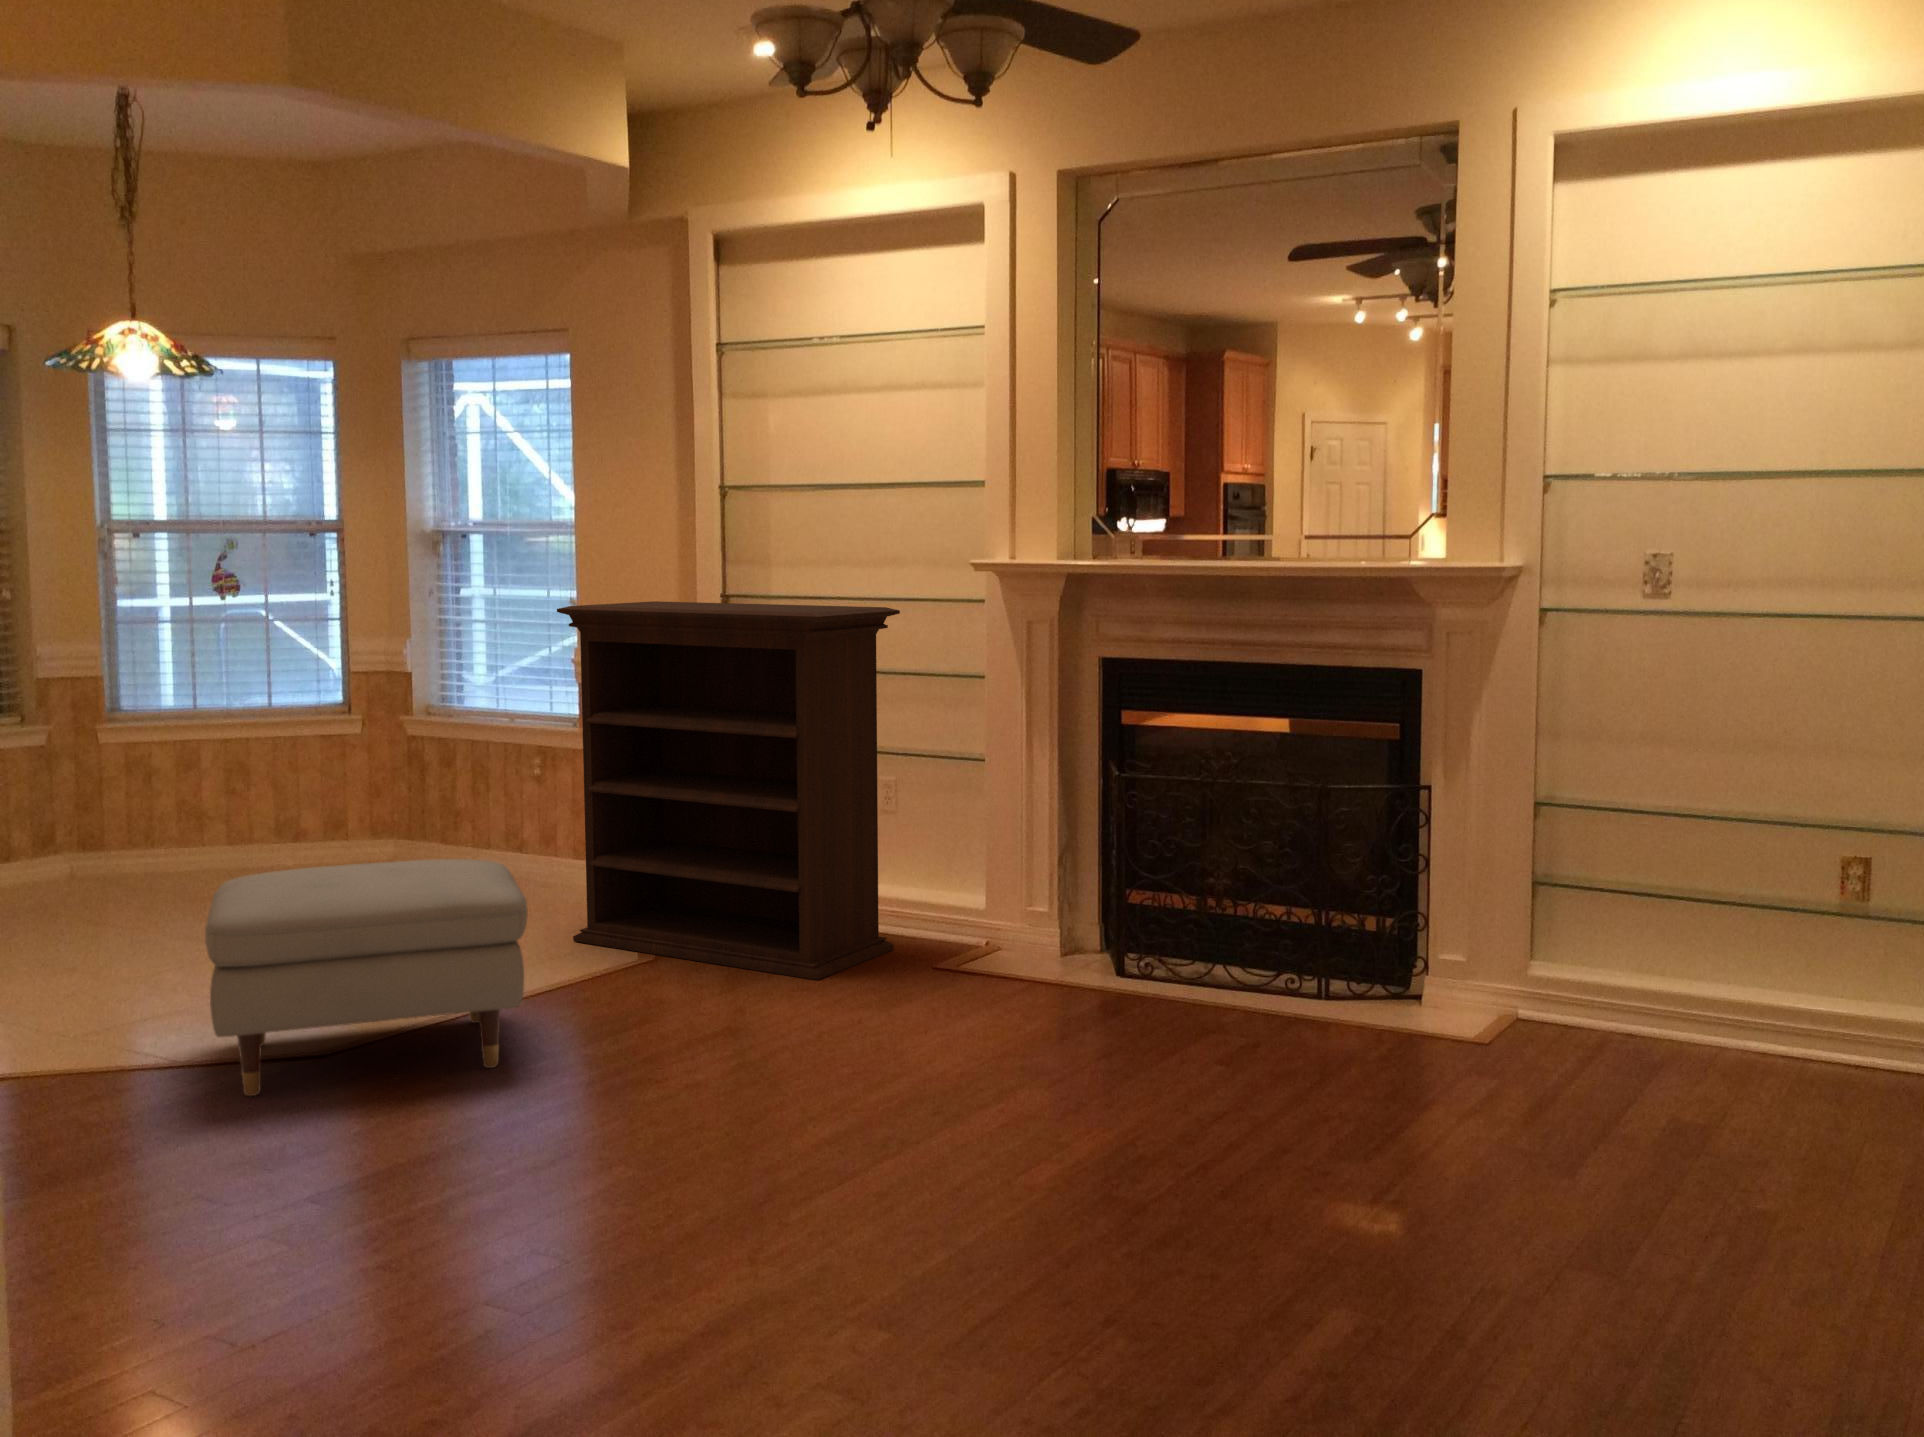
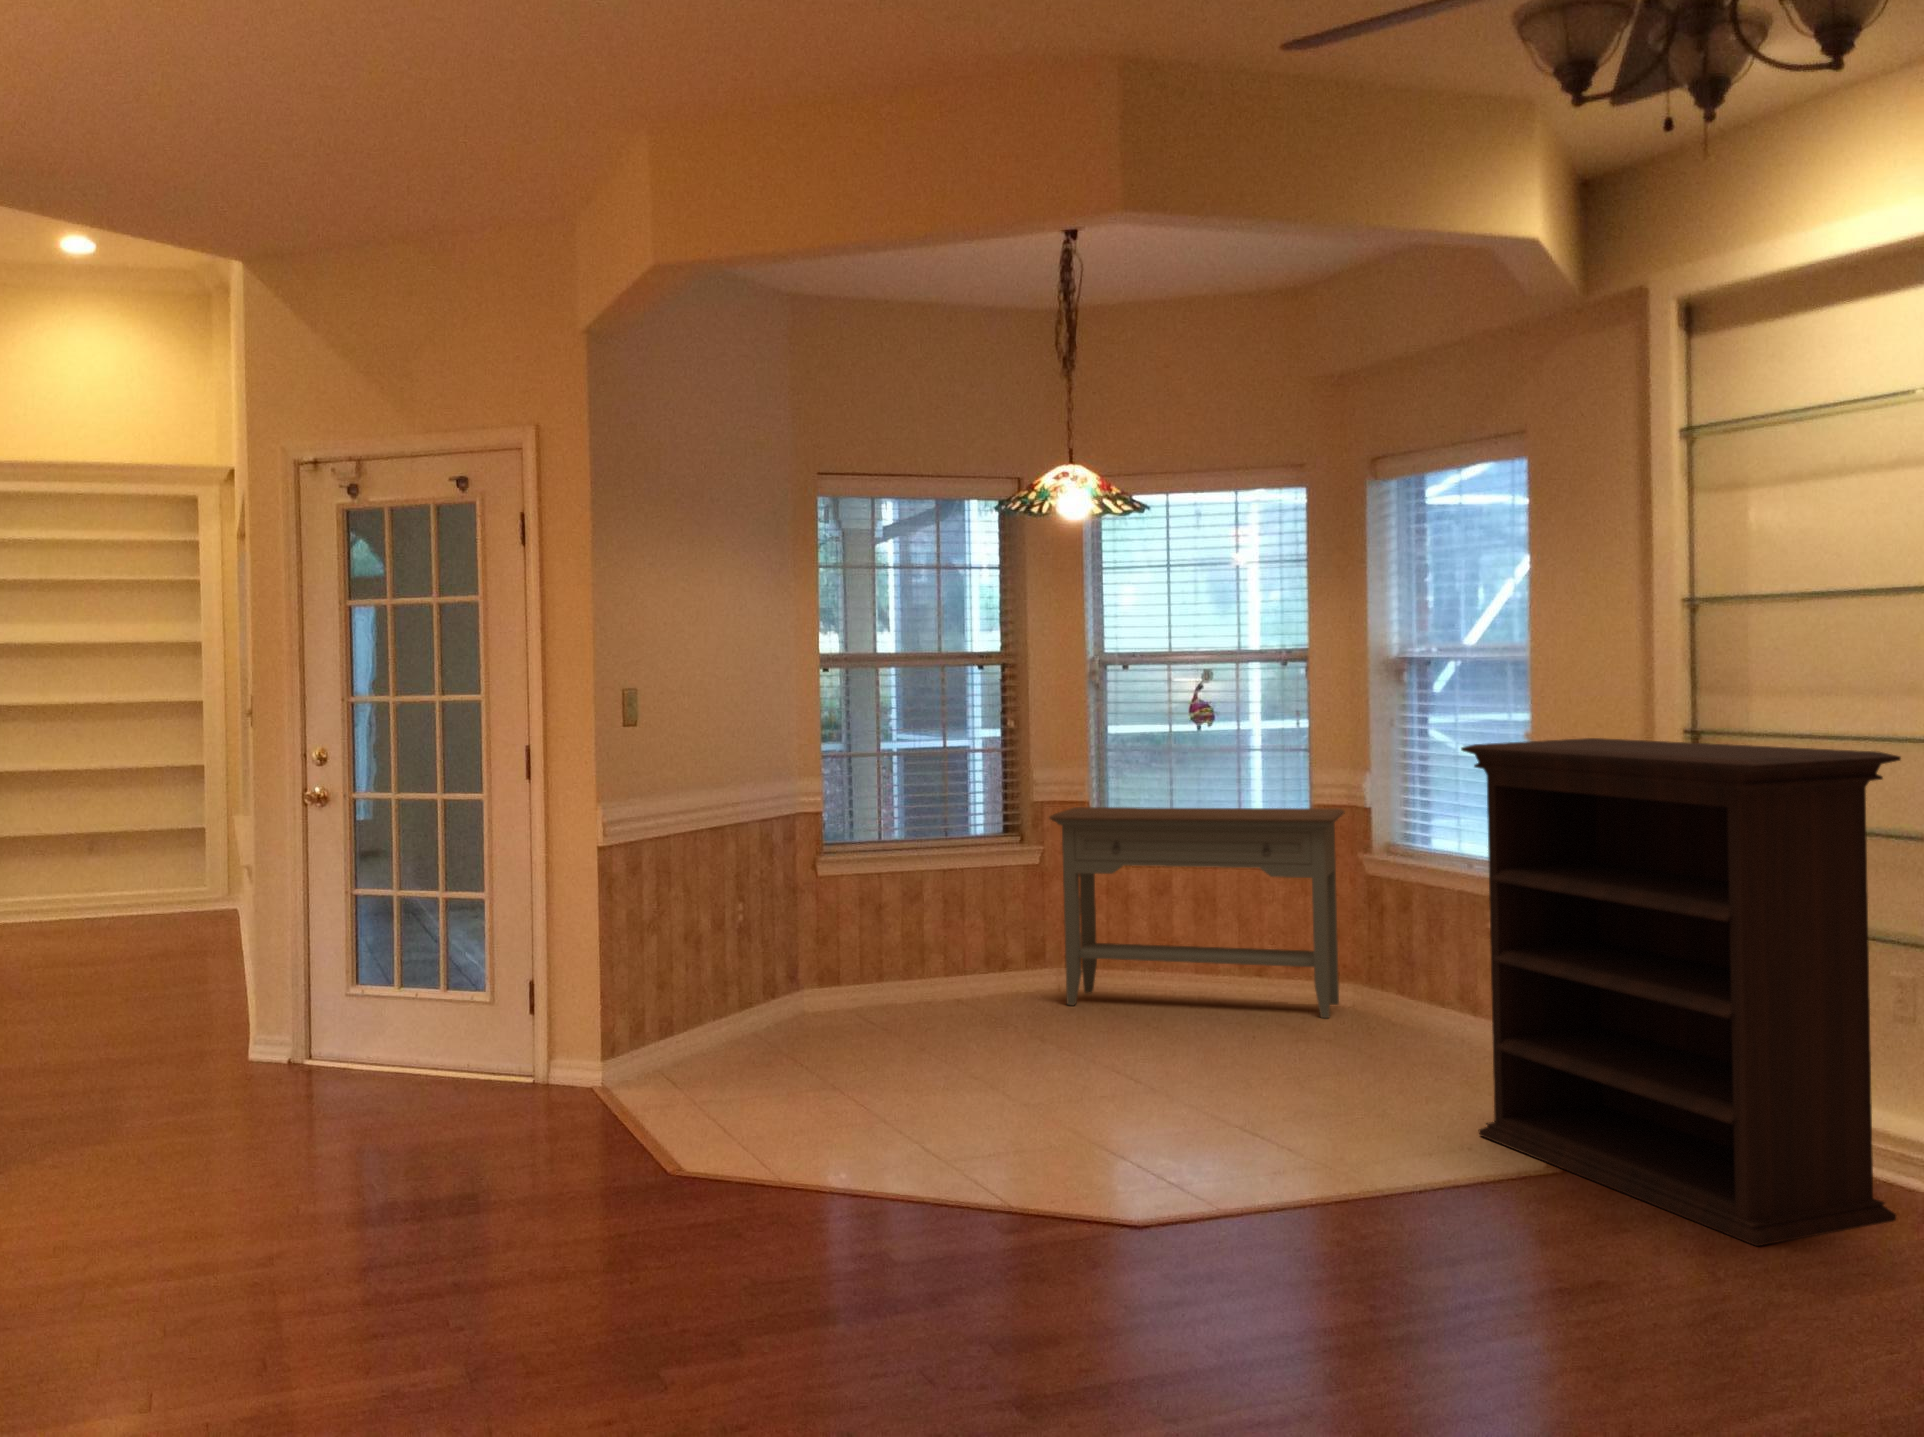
console table: none [64,675,383,890] -> present [1050,807,1345,1018]
ottoman: present [205,859,528,1096] -> none [1006,1022,1351,1282]

